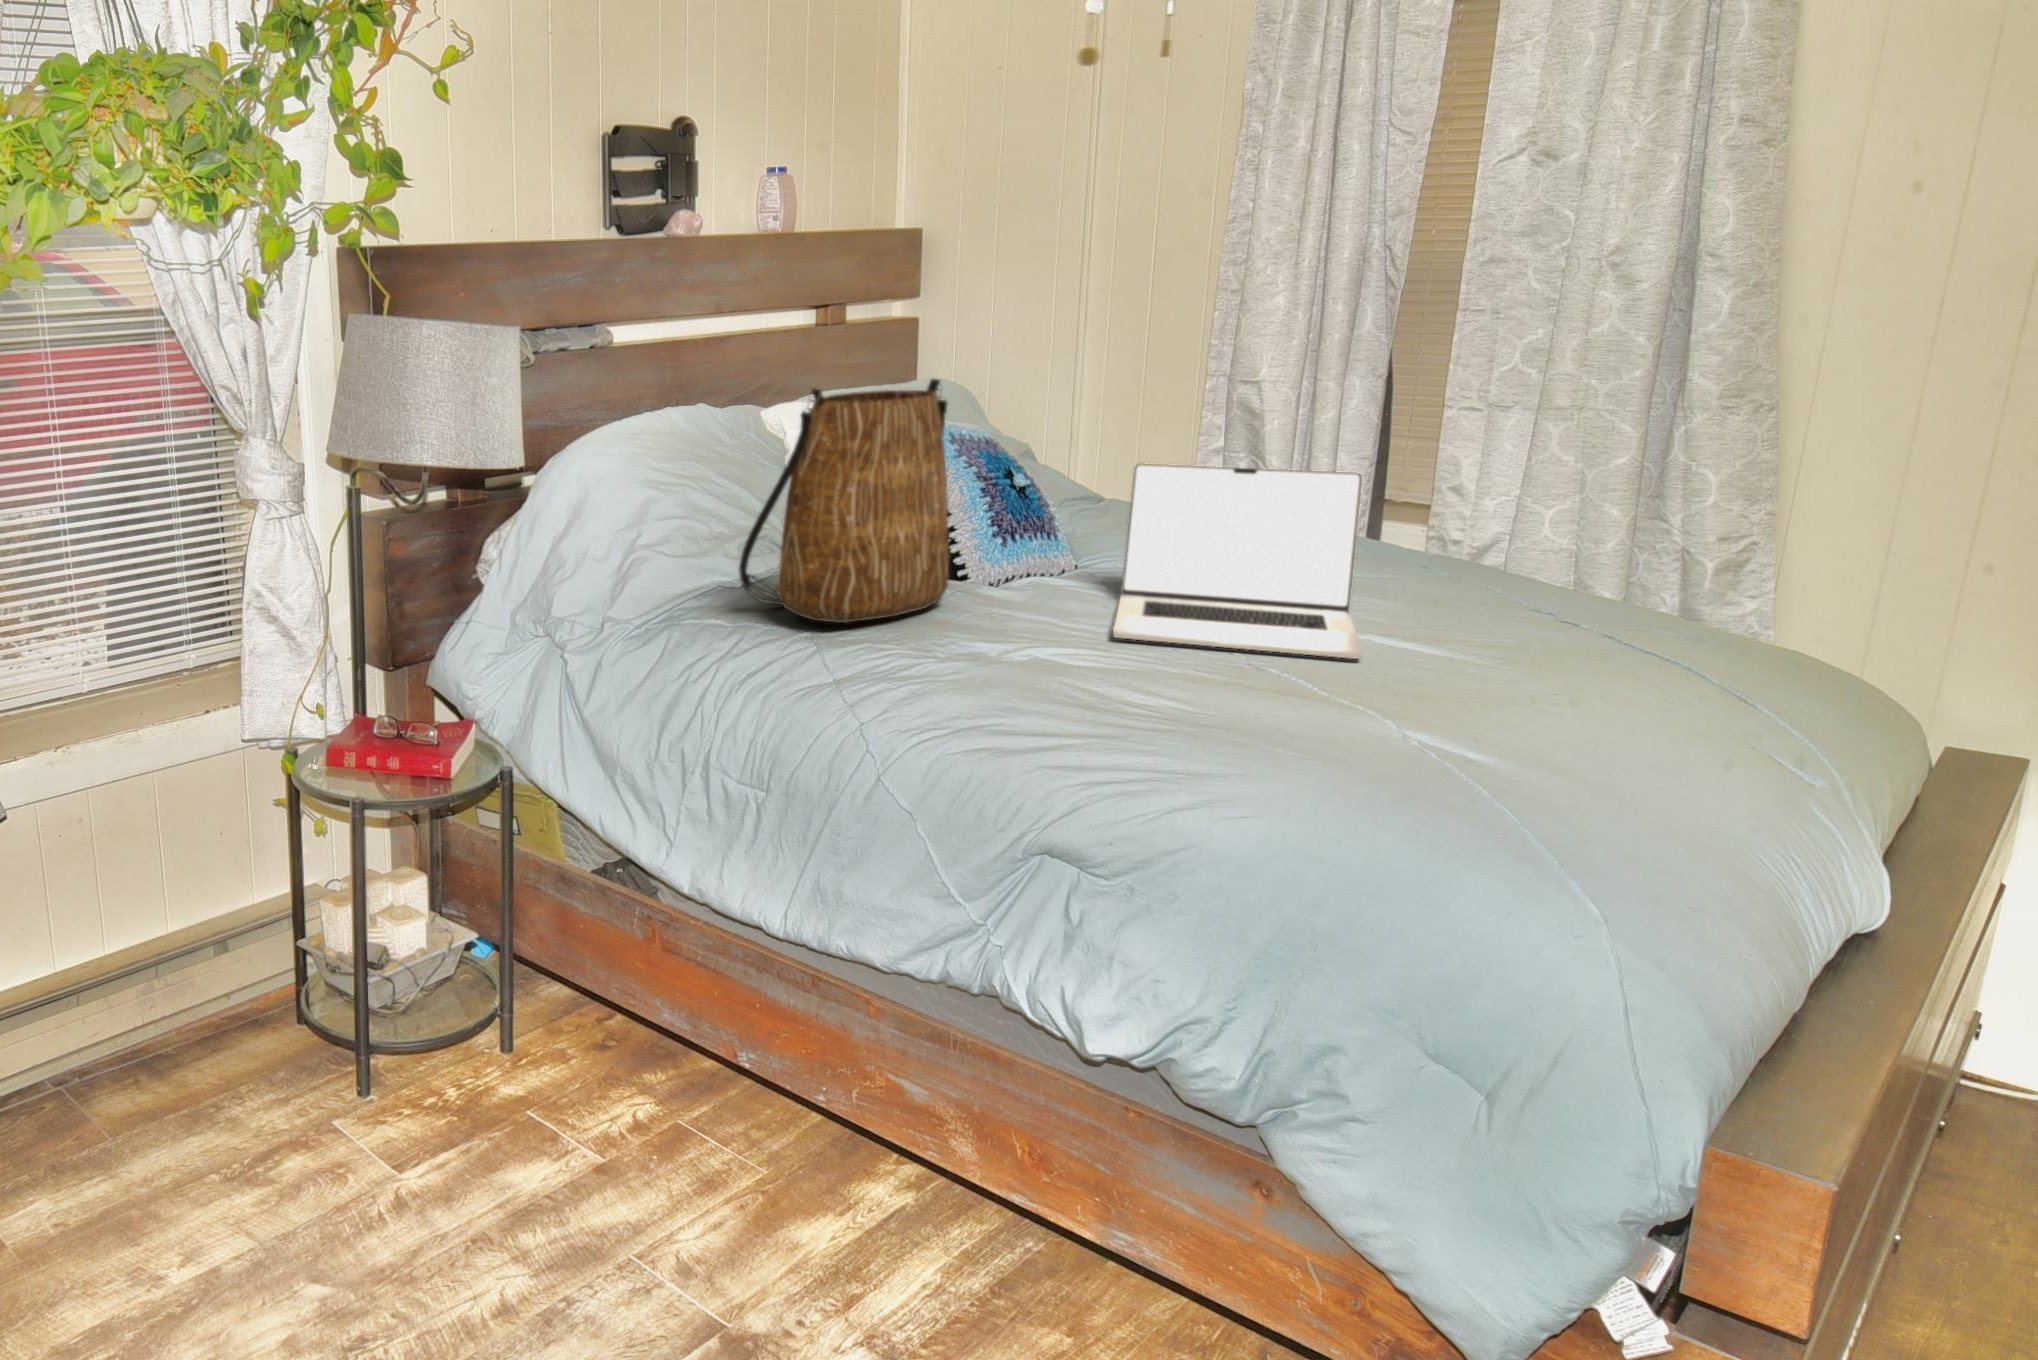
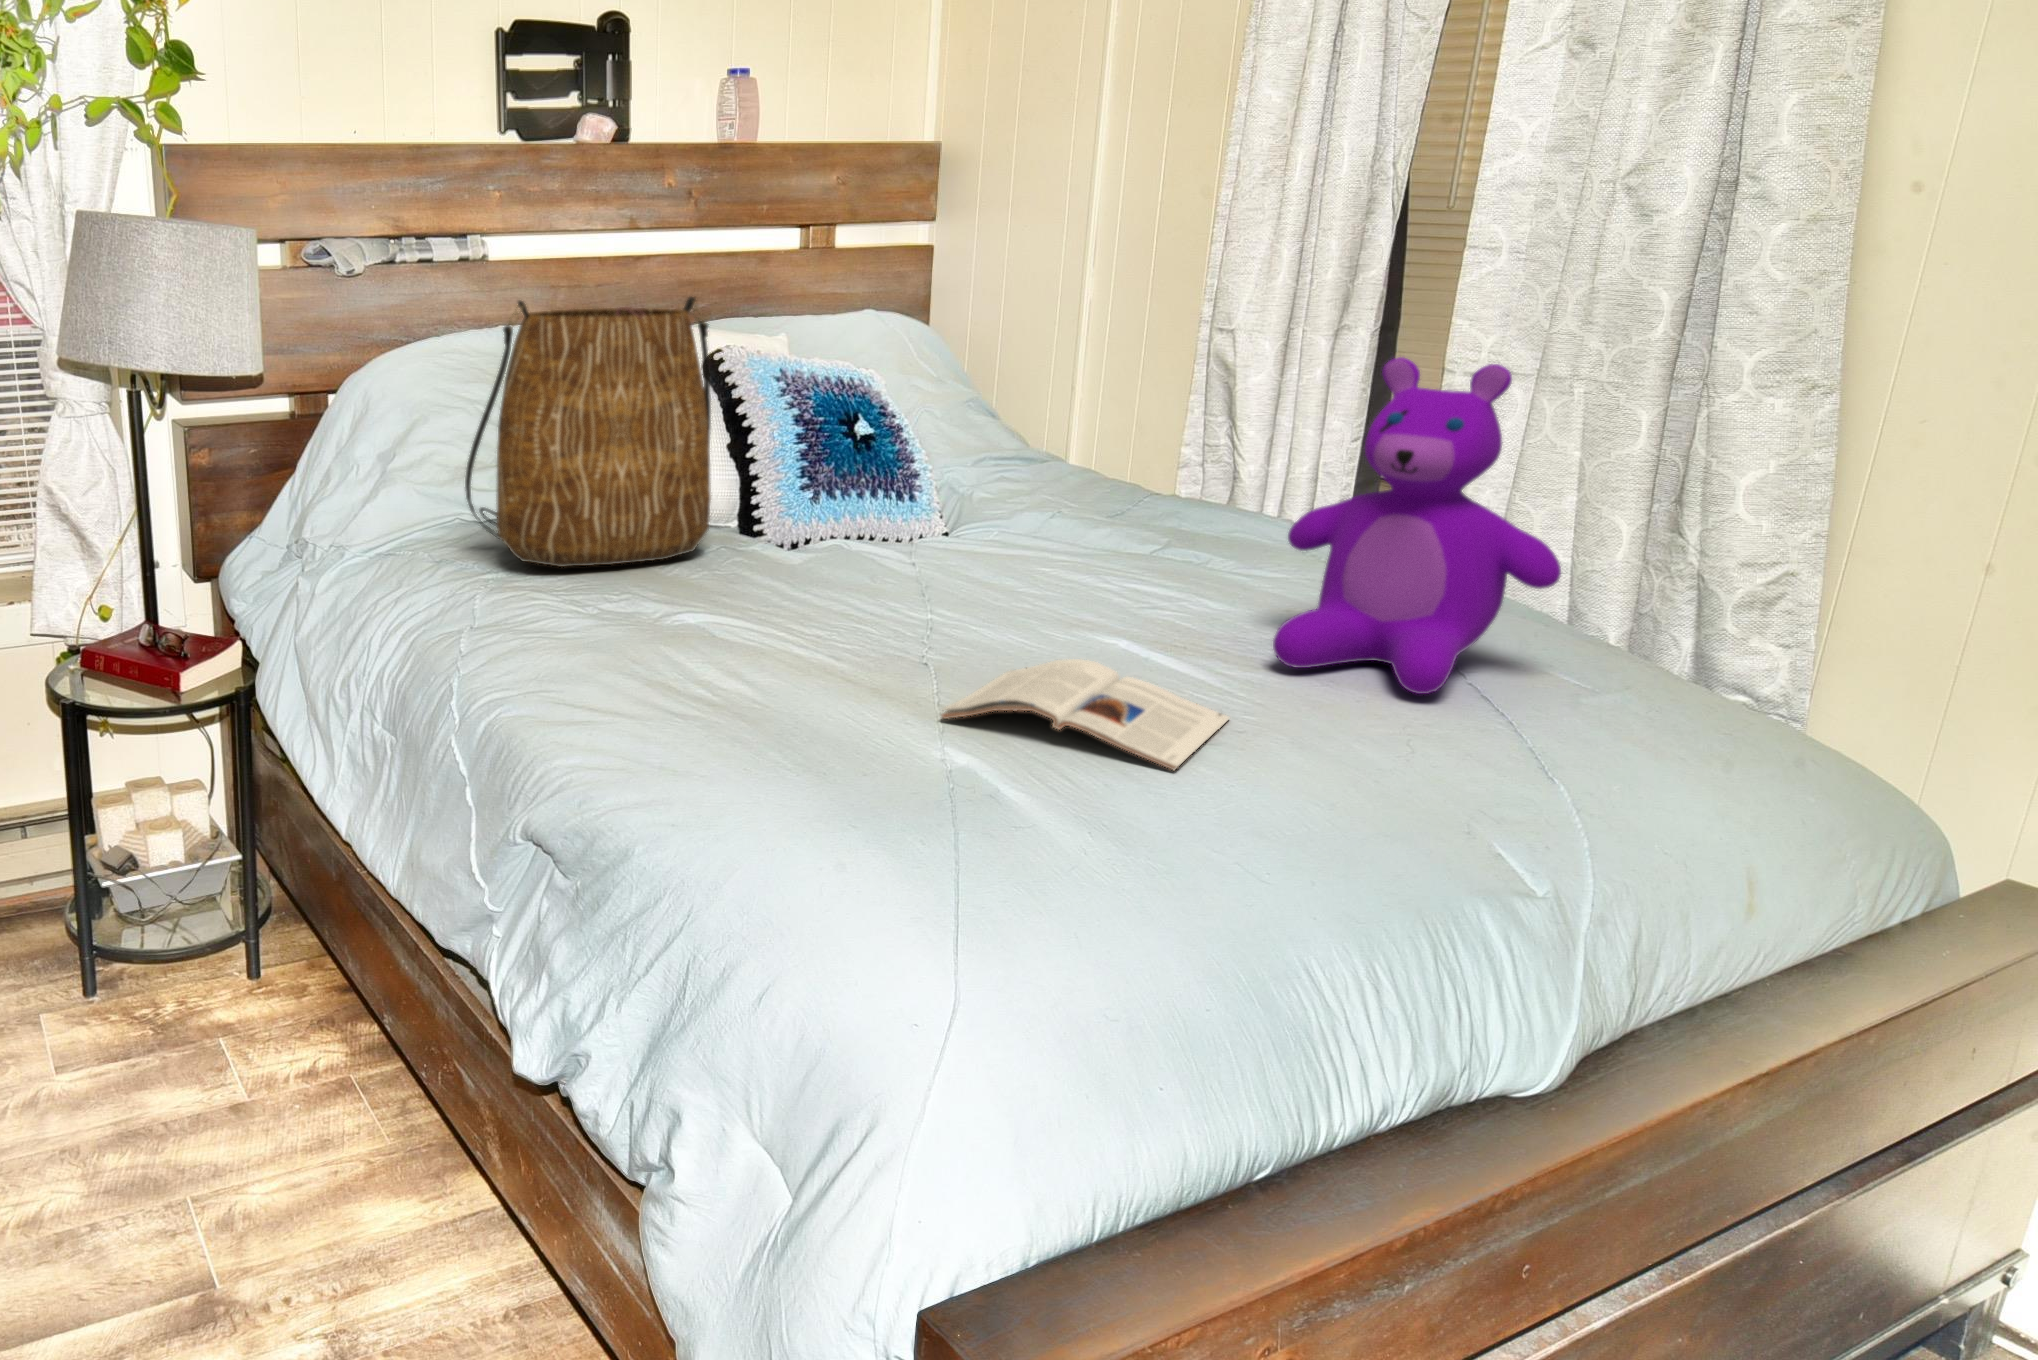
teddy bear: none [1486,415,1726,675] -> present [1273,357,1561,694]
laptop: present [1113,463,1363,659] -> none [825,406,1180,647]
magazine: none [1342,670,1580,754] -> present [942,659,1229,770]

